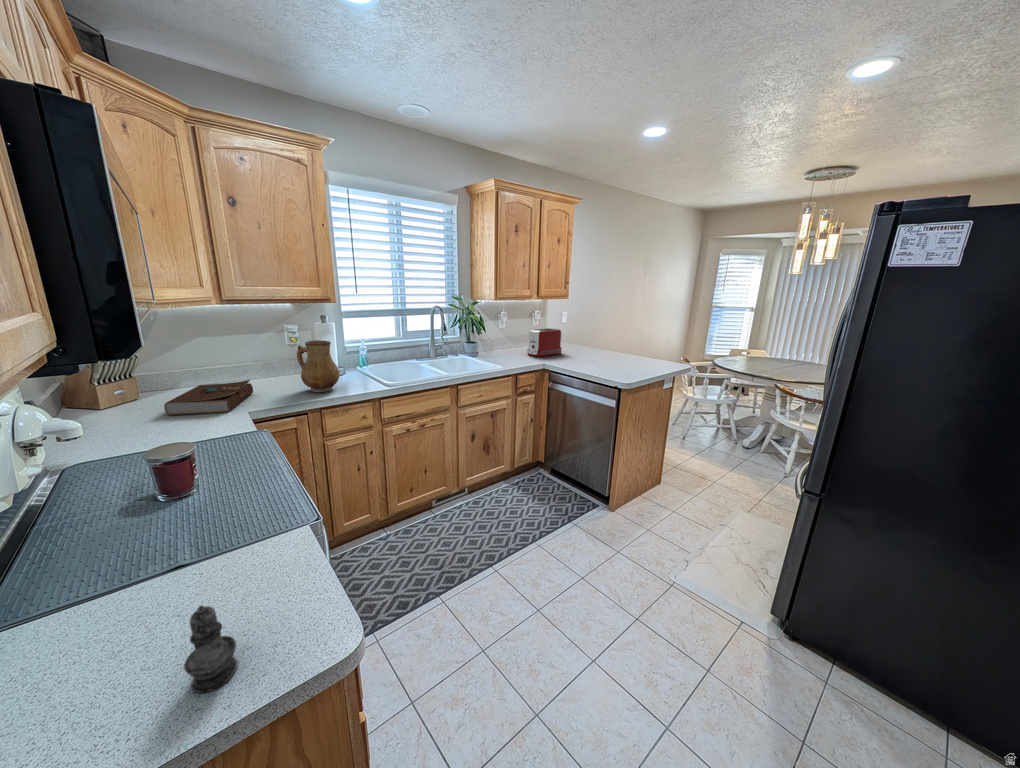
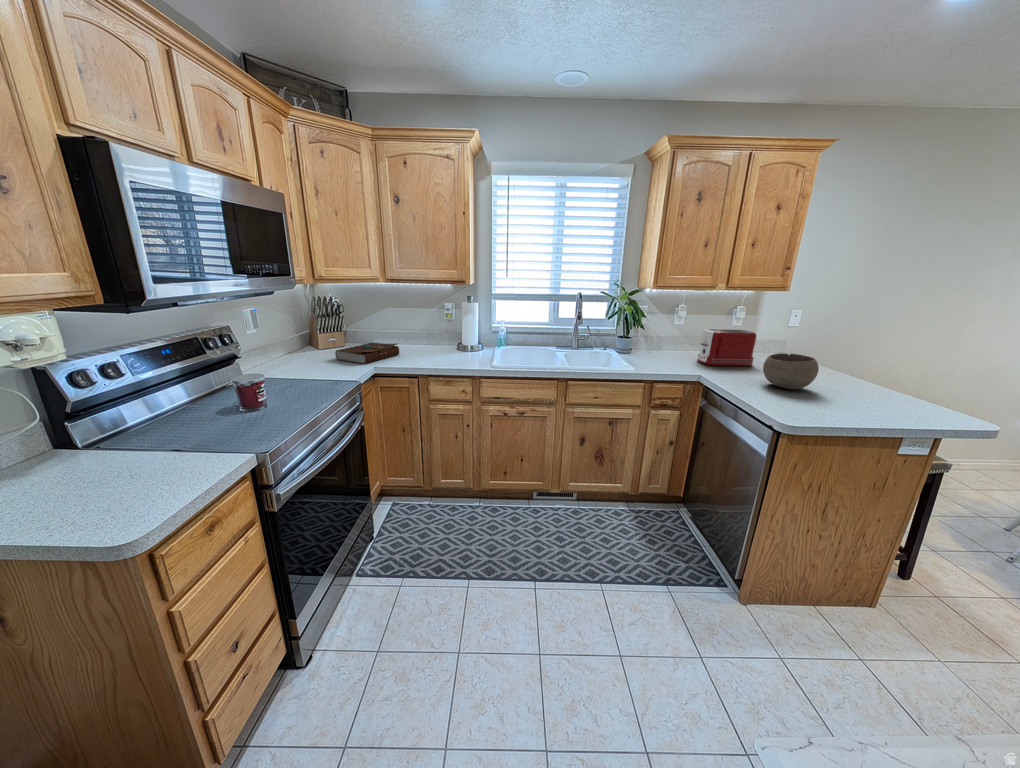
ceramic pitcher: present [297,340,339,392] -> none [426,316,457,362]
bowl: none [582,341,613,364] -> present [763,353,819,389]
salt shaker: present [184,605,238,693] -> none [55,460,98,516]

